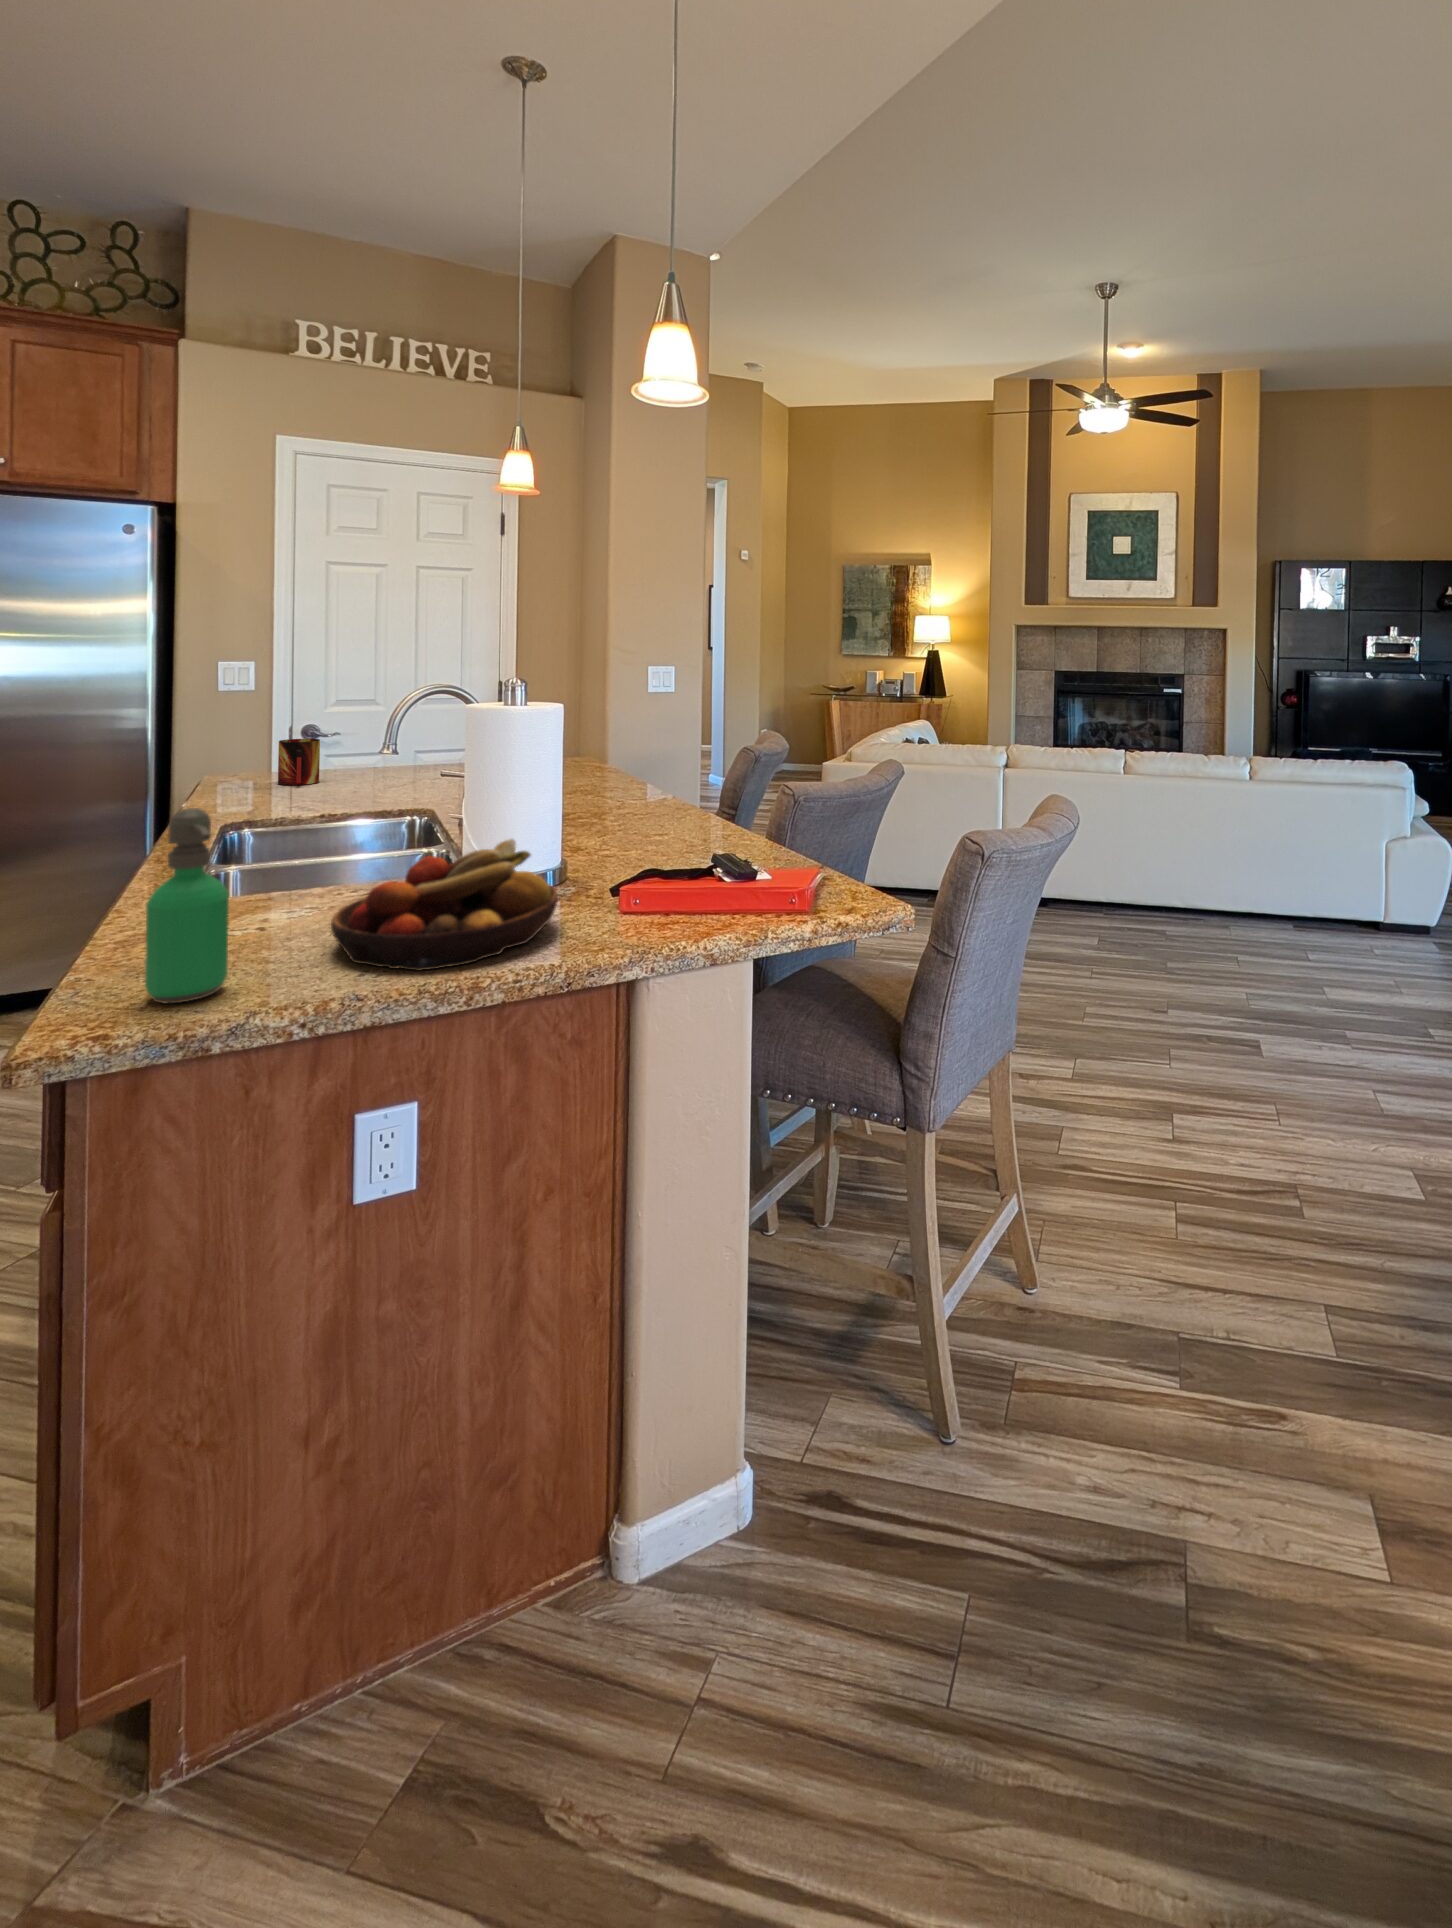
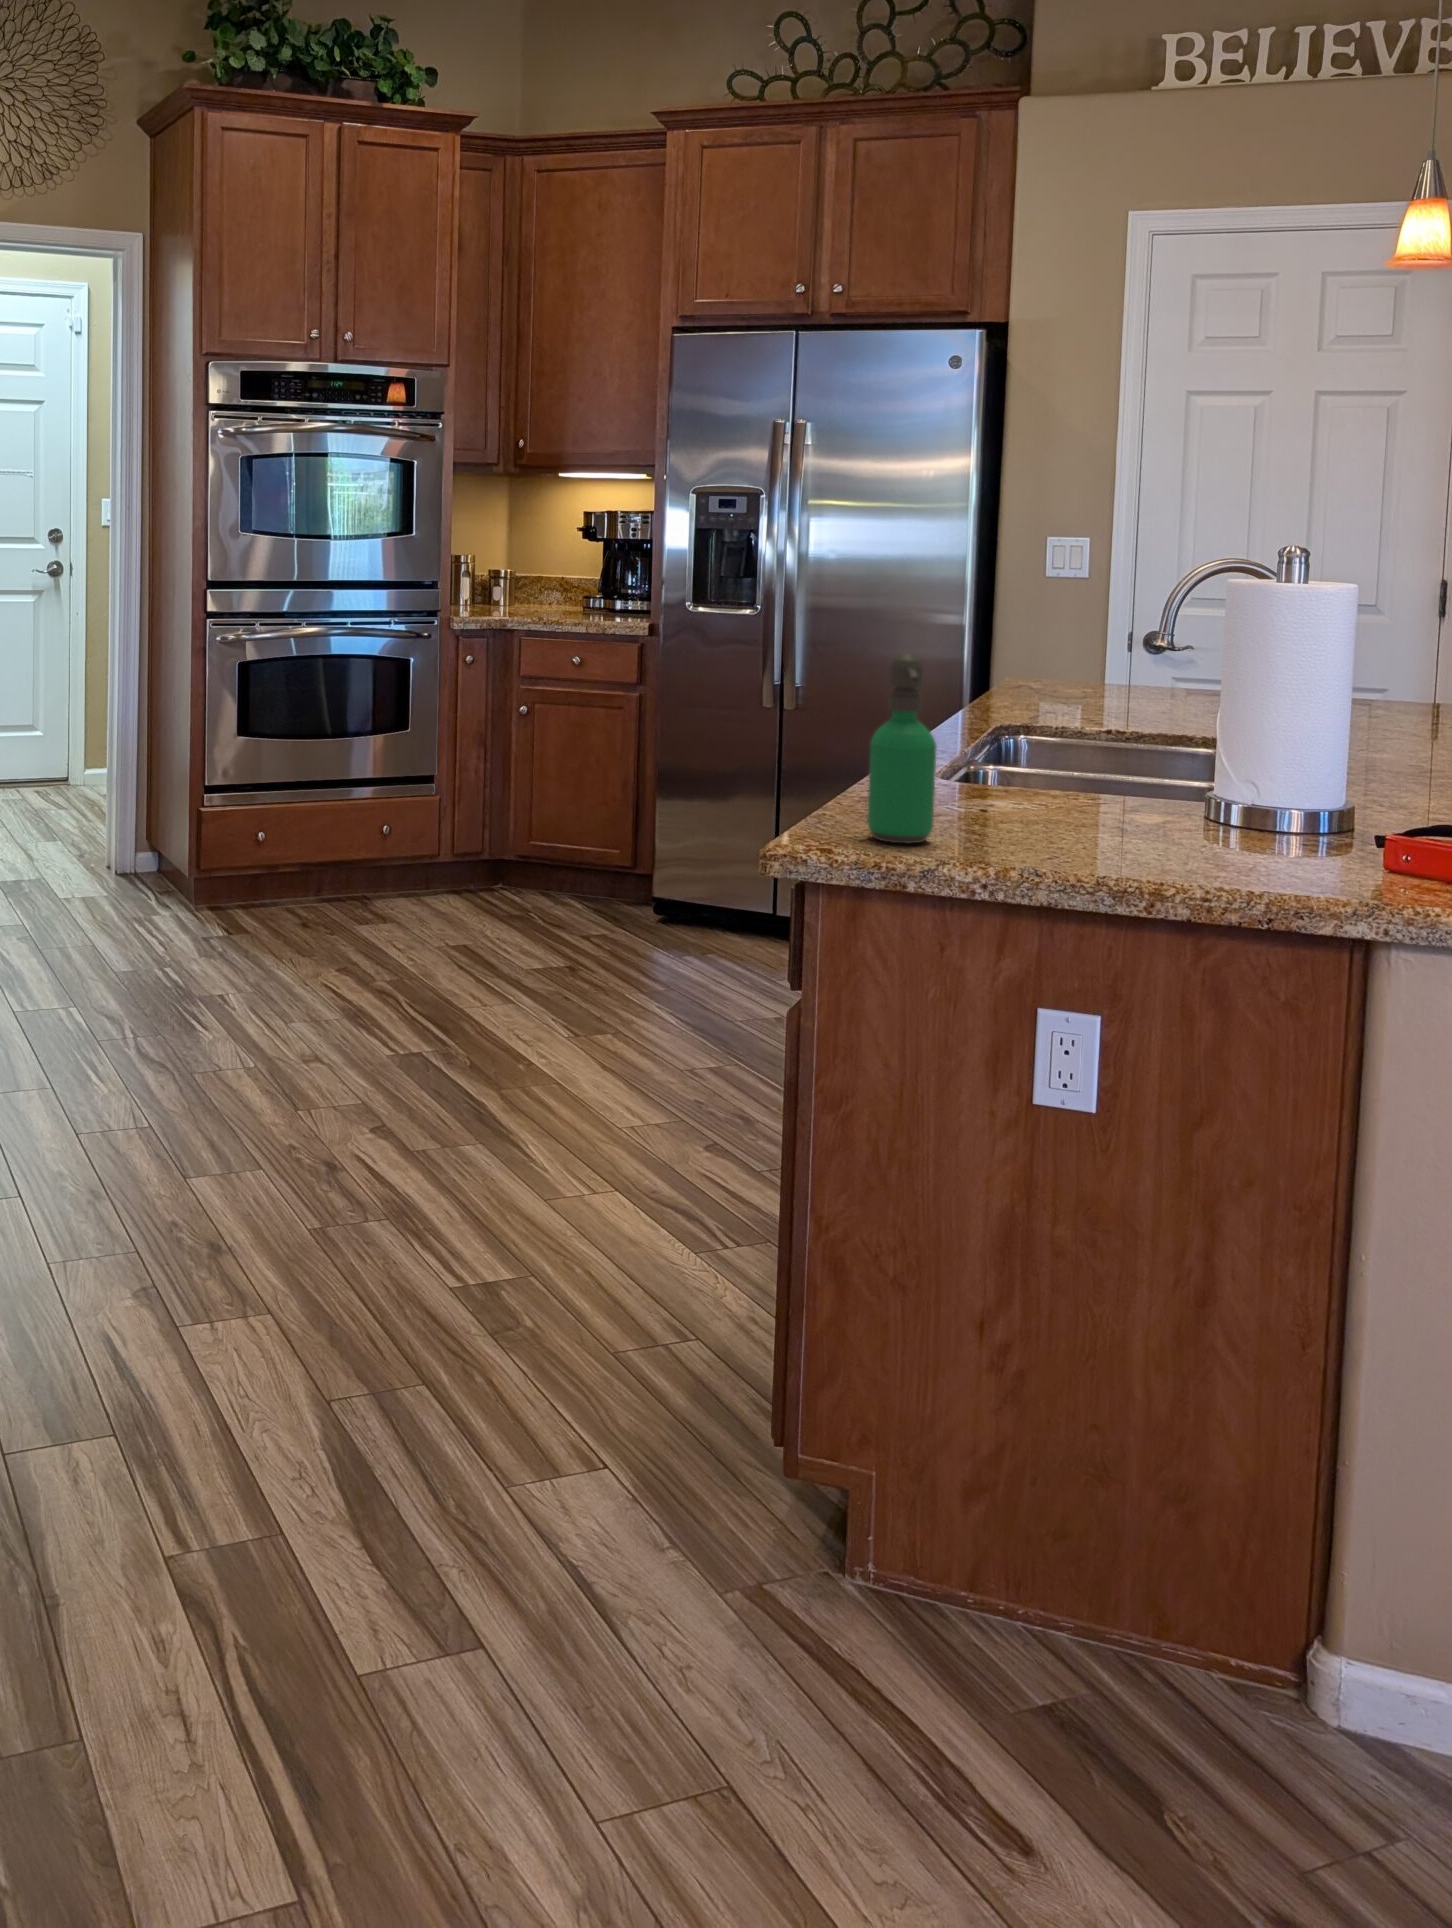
mug: present [278,739,320,785] -> none [1084,640,1136,702]
fruit bowl: present [331,839,558,971] -> none [1035,752,1295,873]

